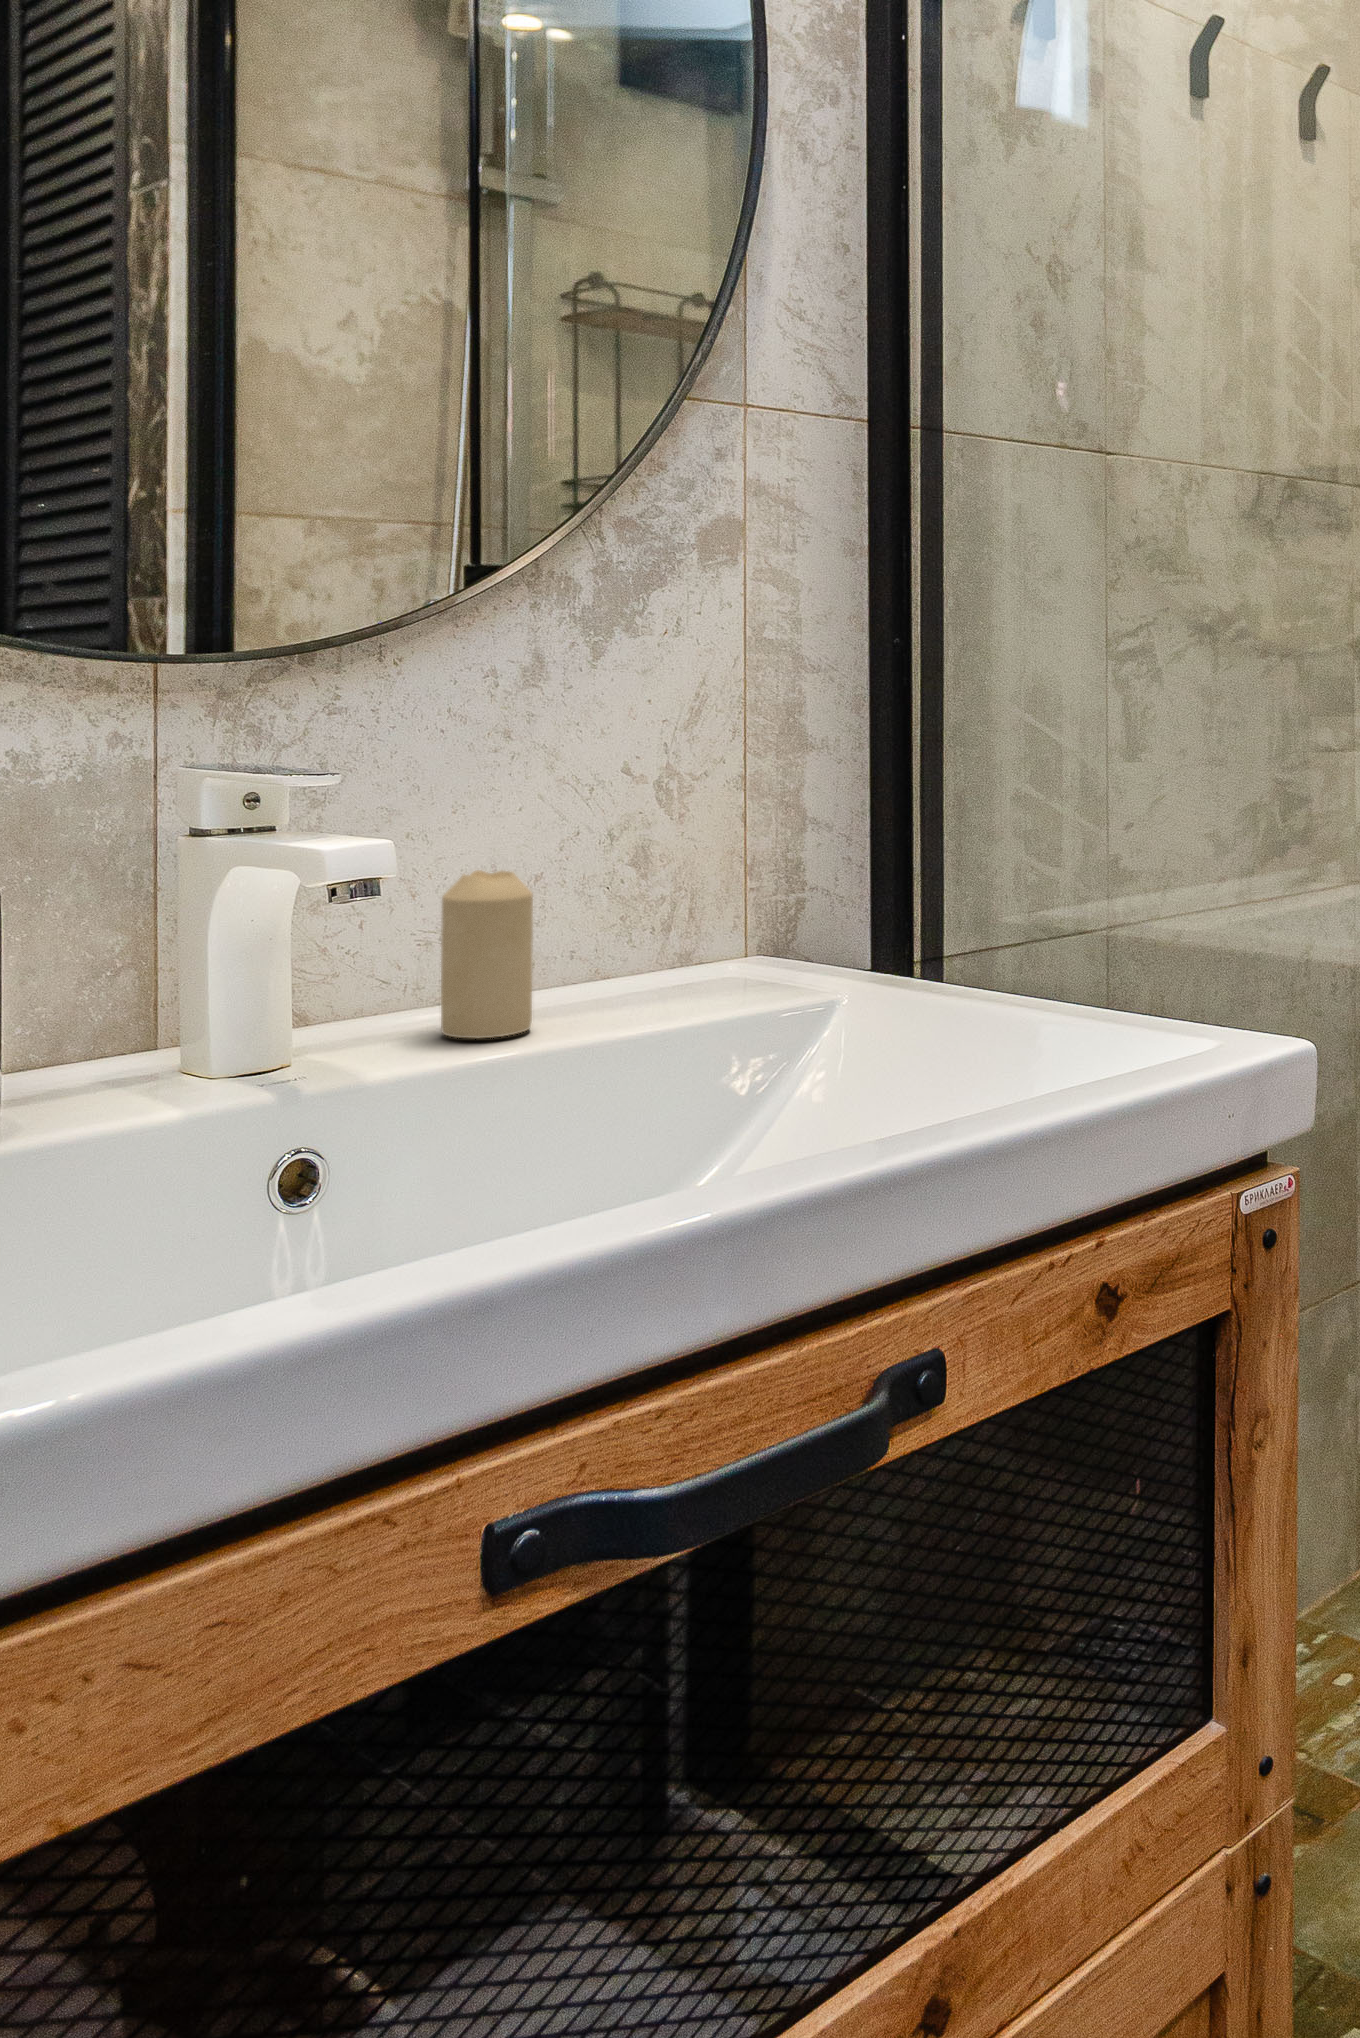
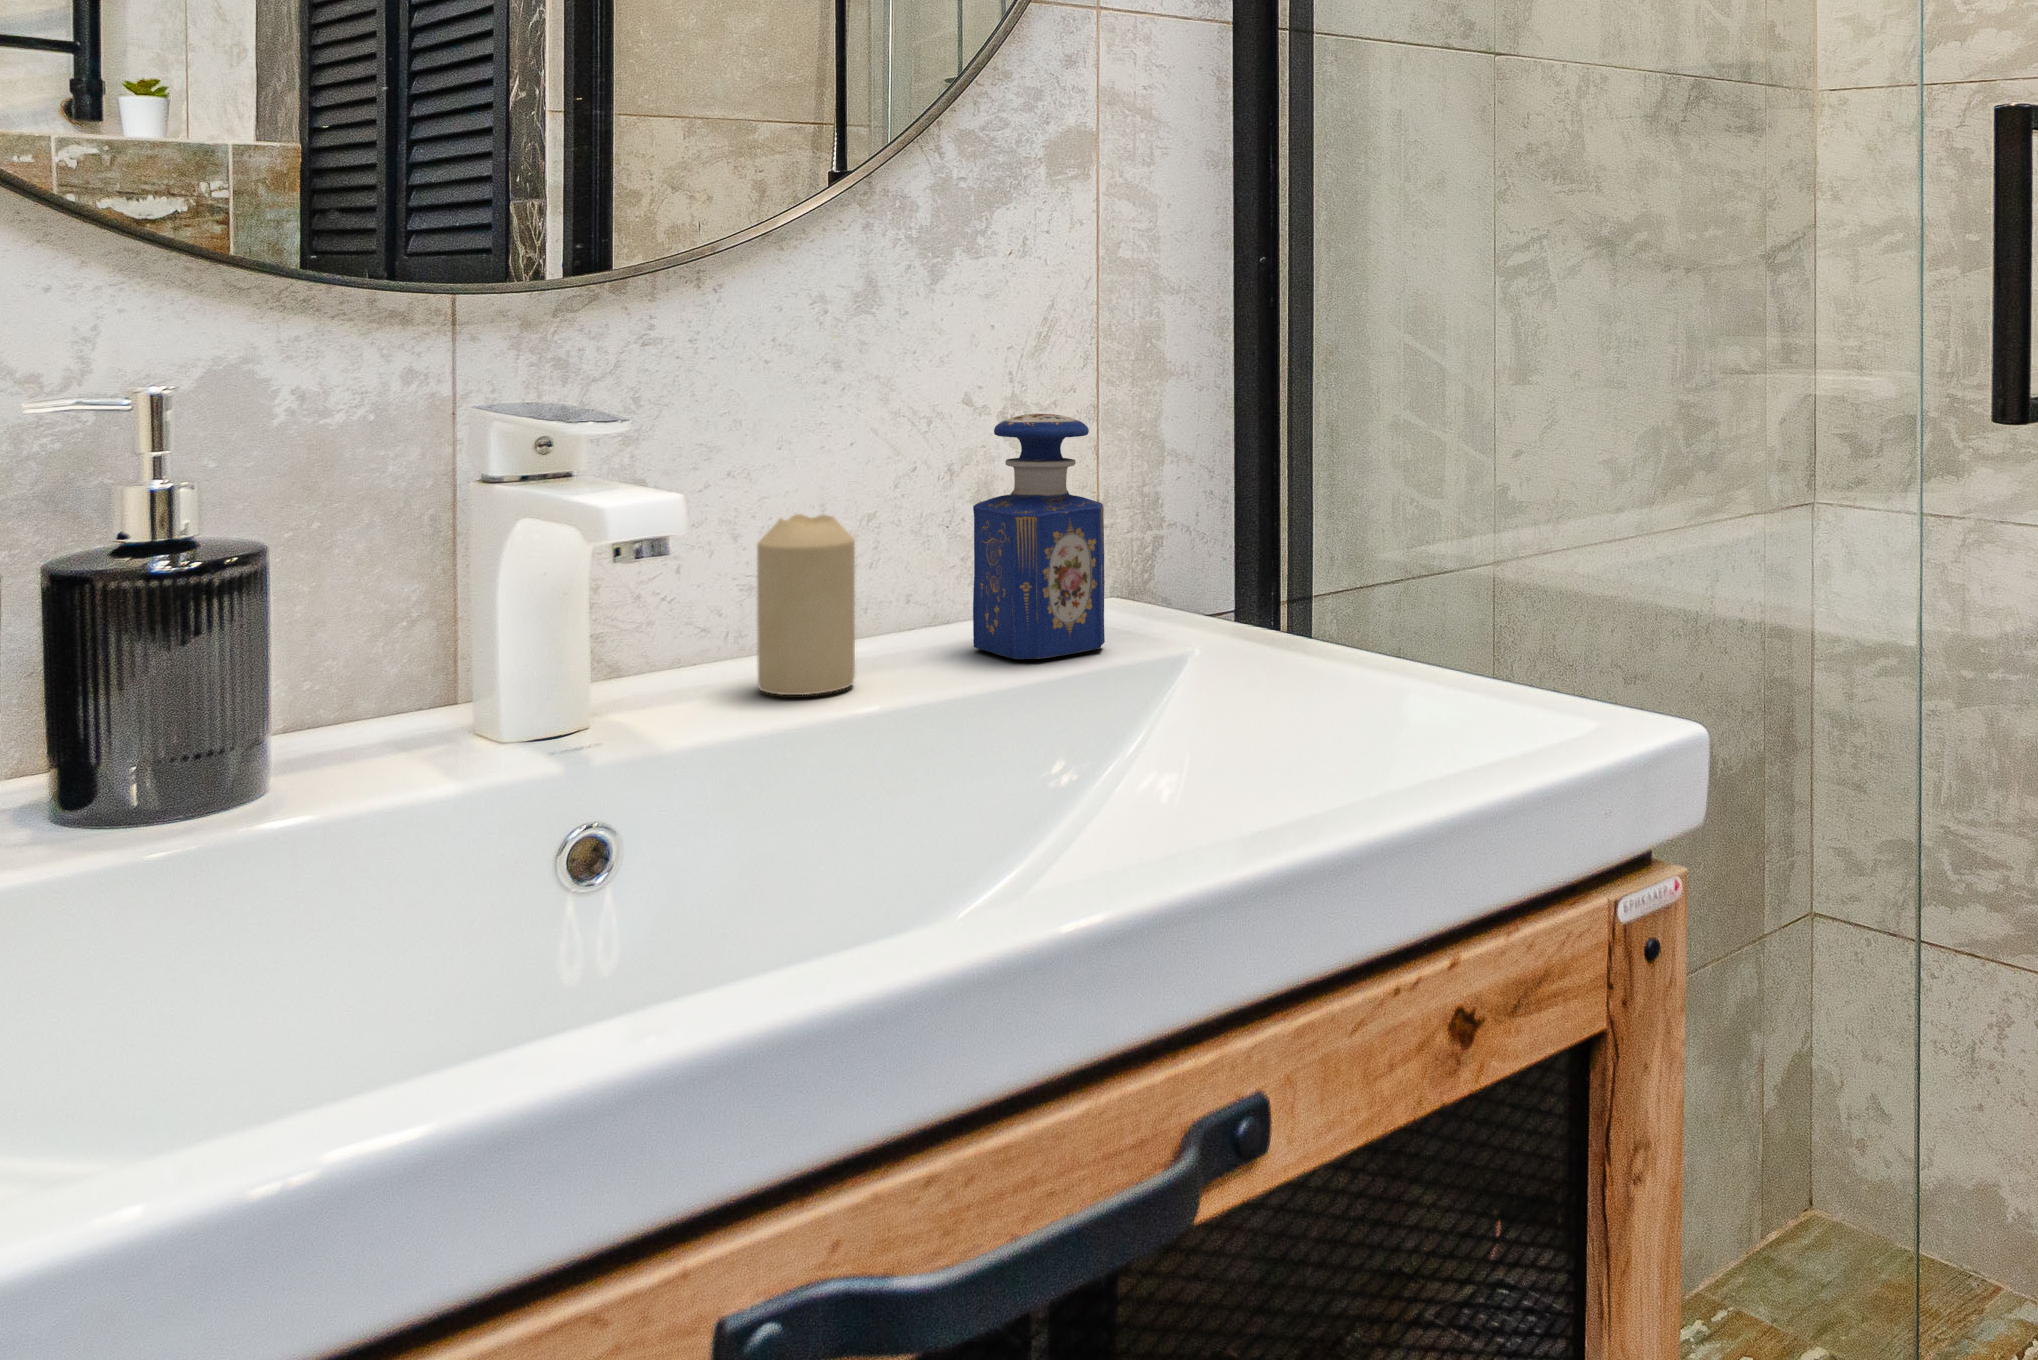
perfume bottle: none [635,776,758,1004] -> present [973,414,1105,659]

